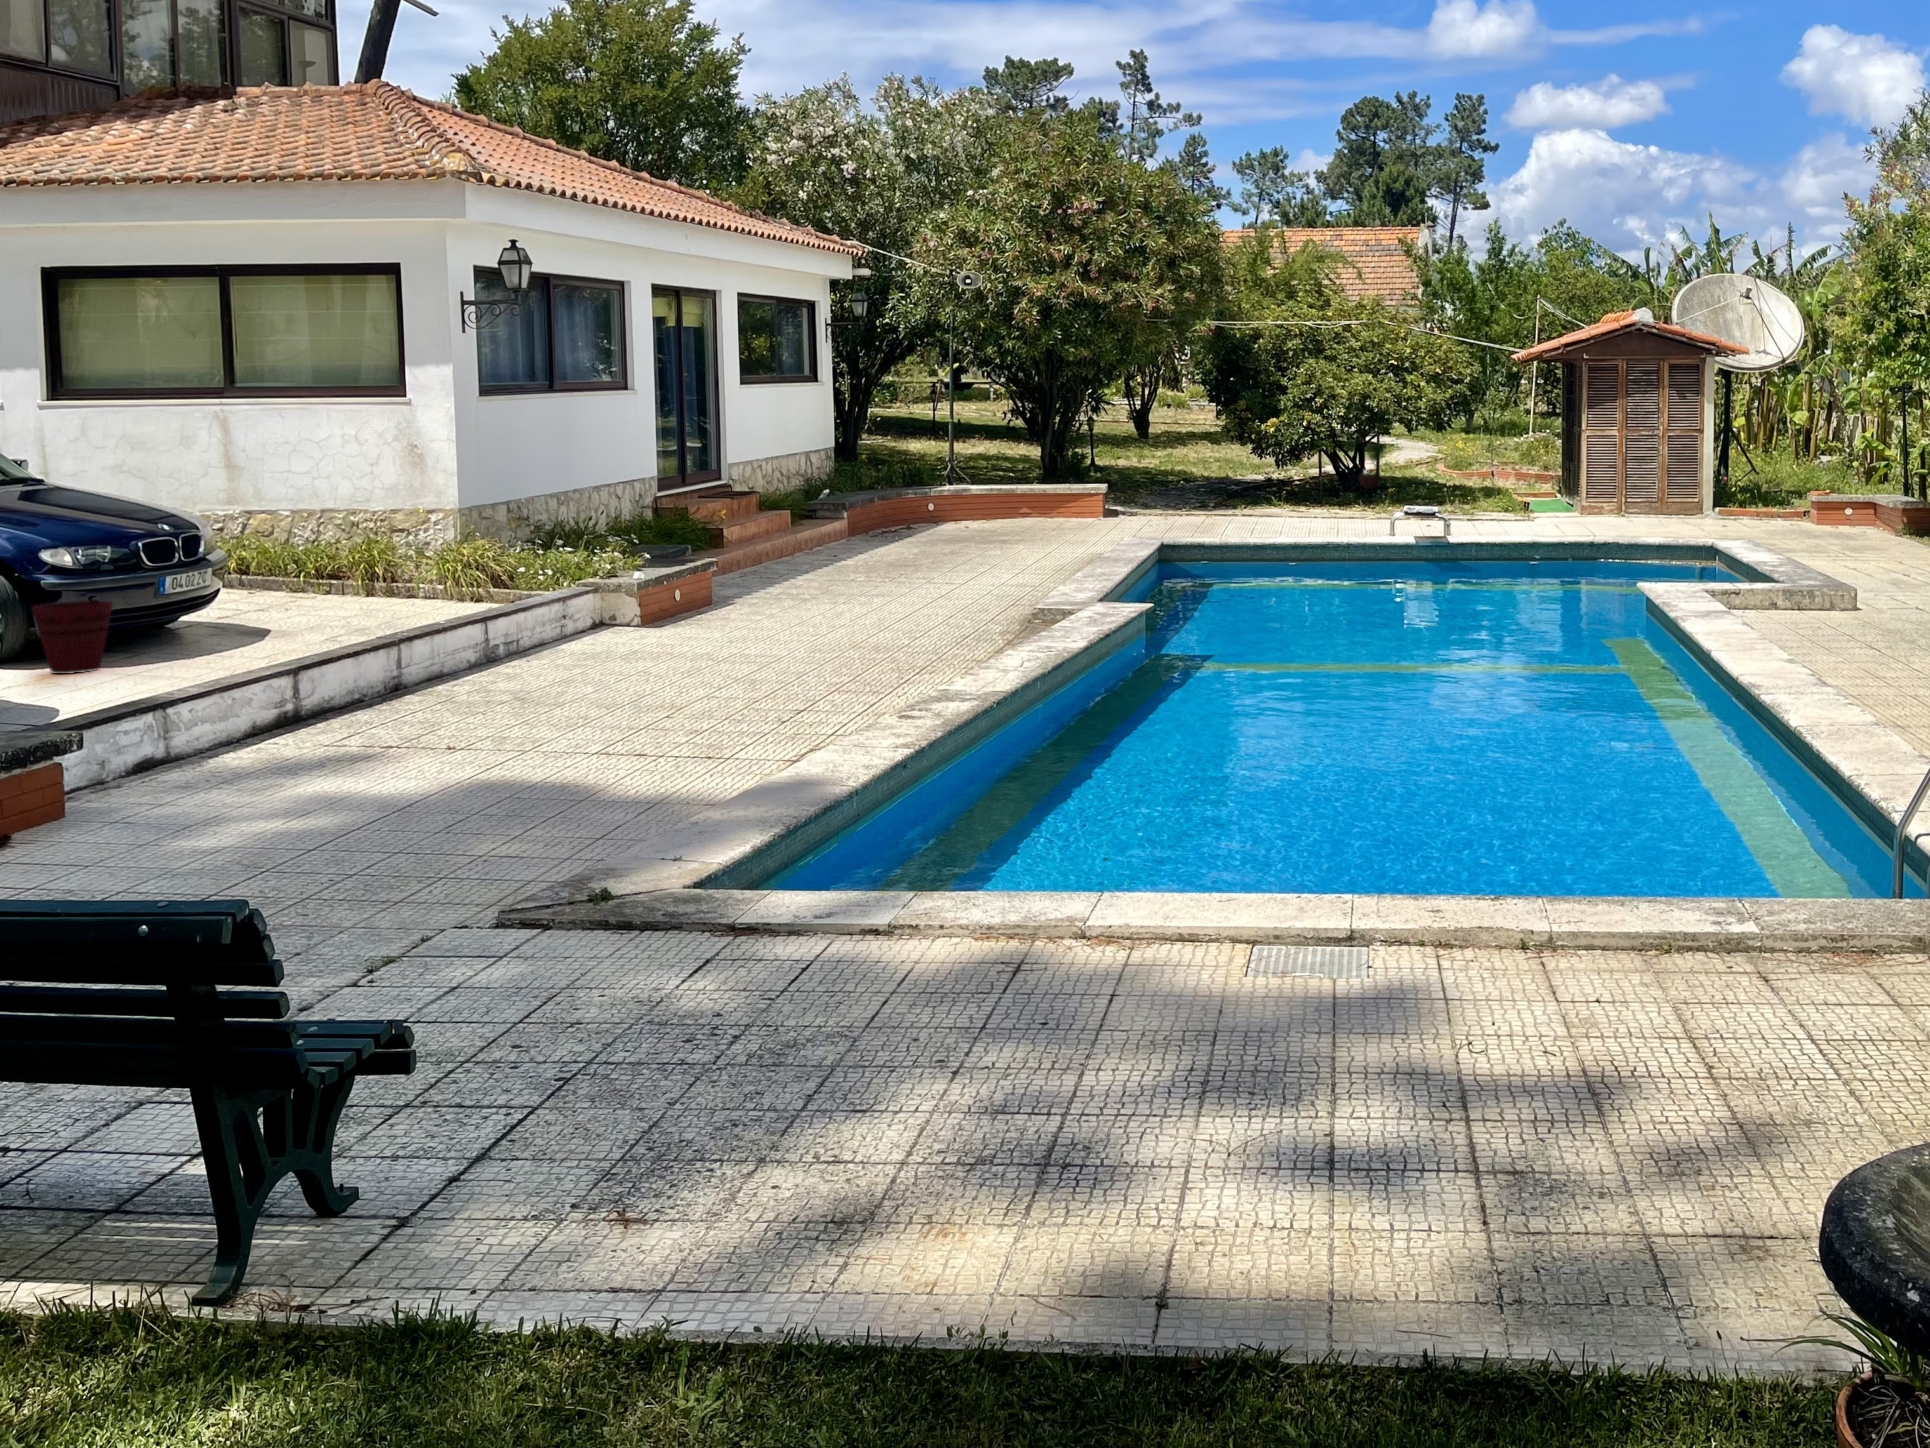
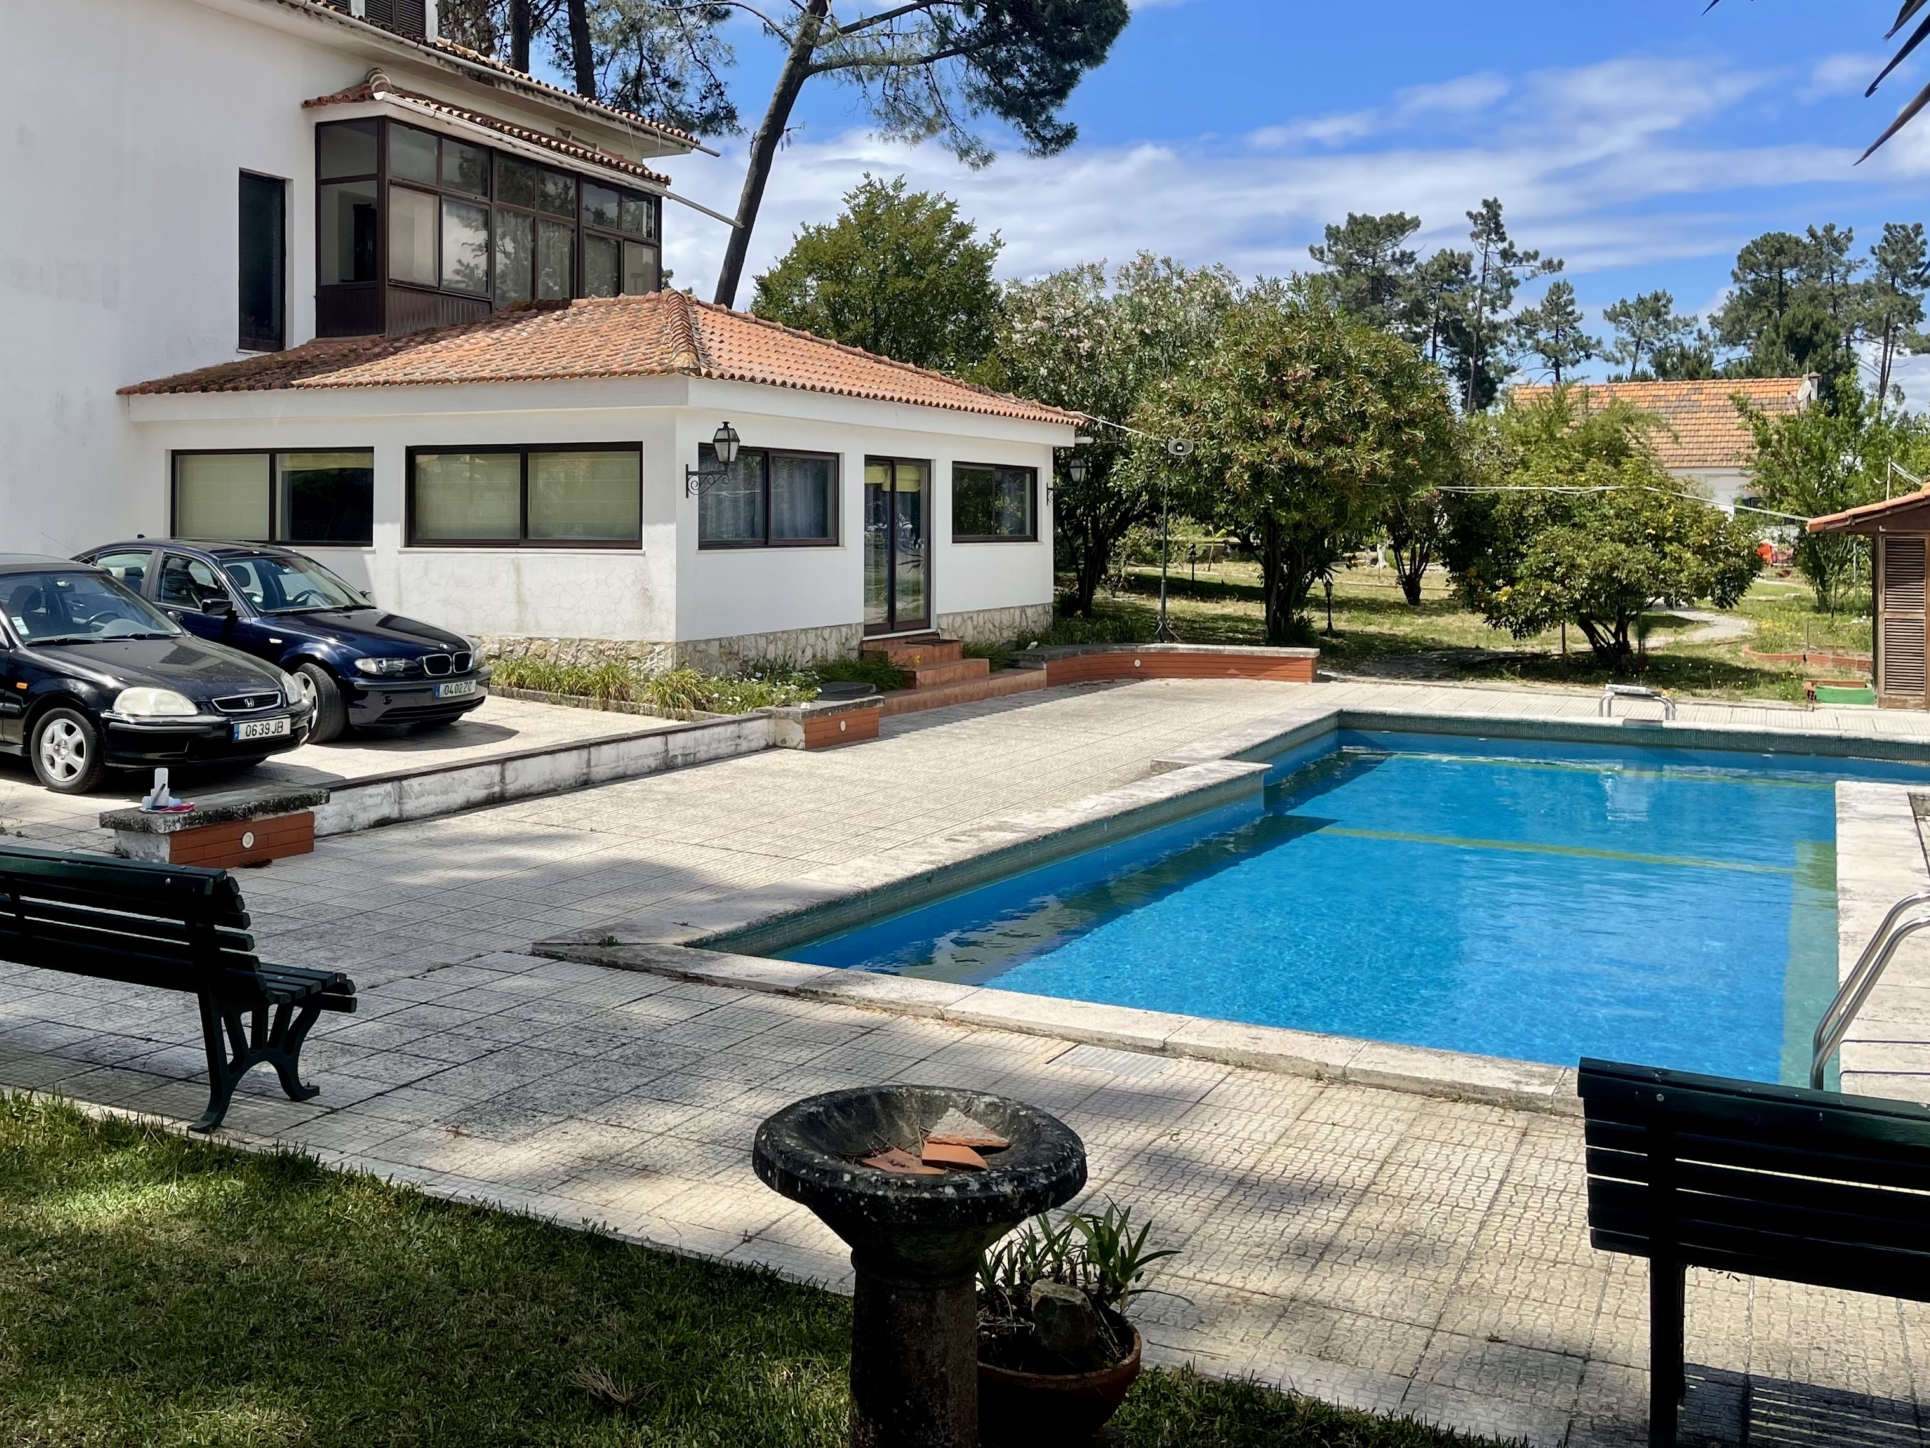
bucket: present [32,601,113,674] -> none [355,696,406,749]

